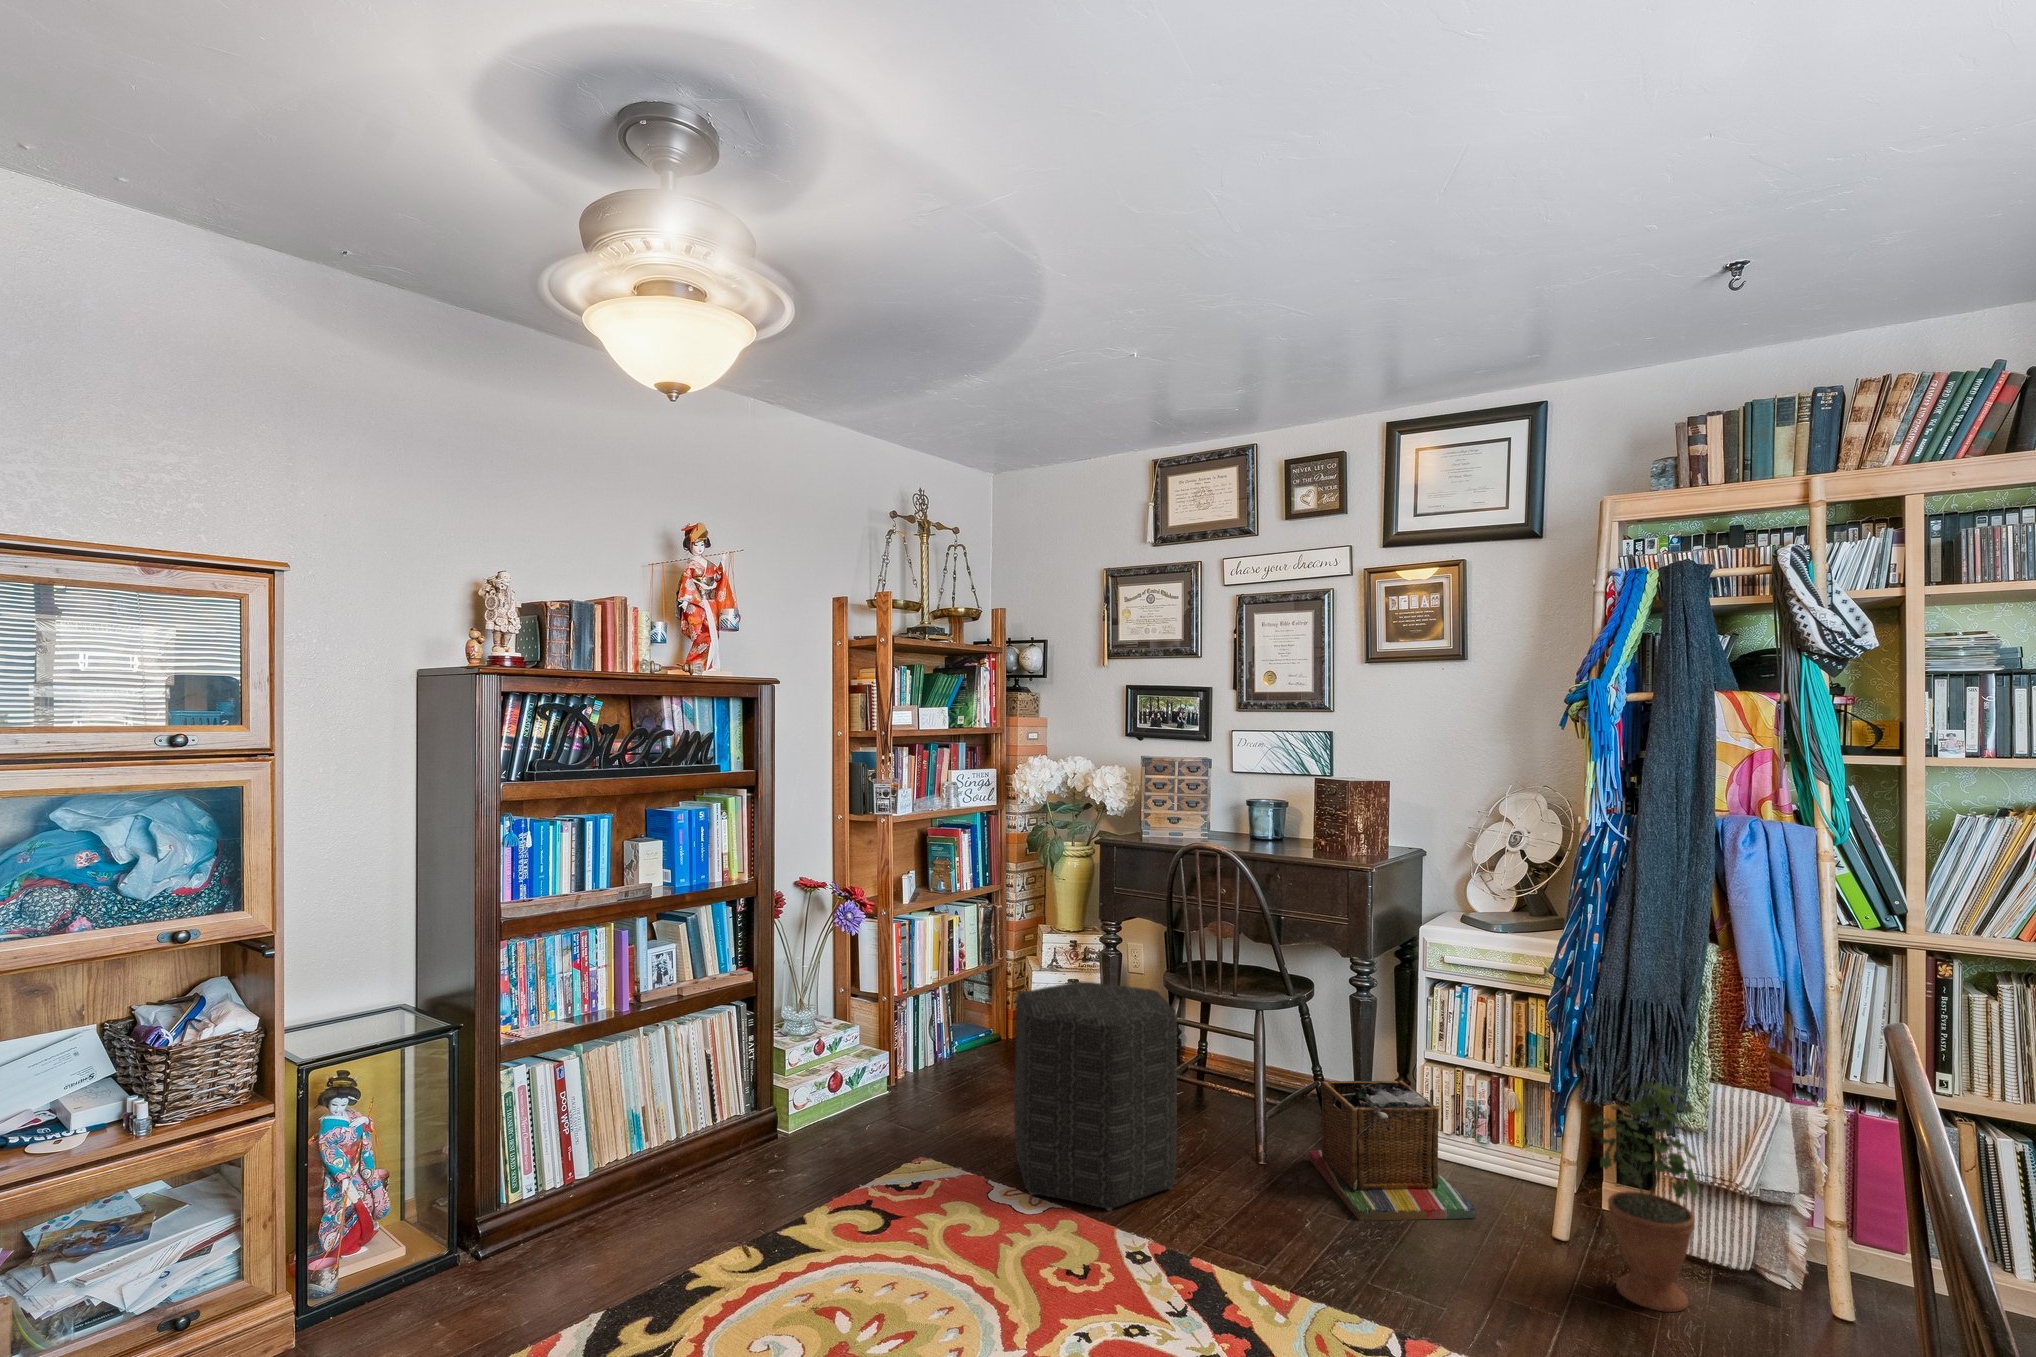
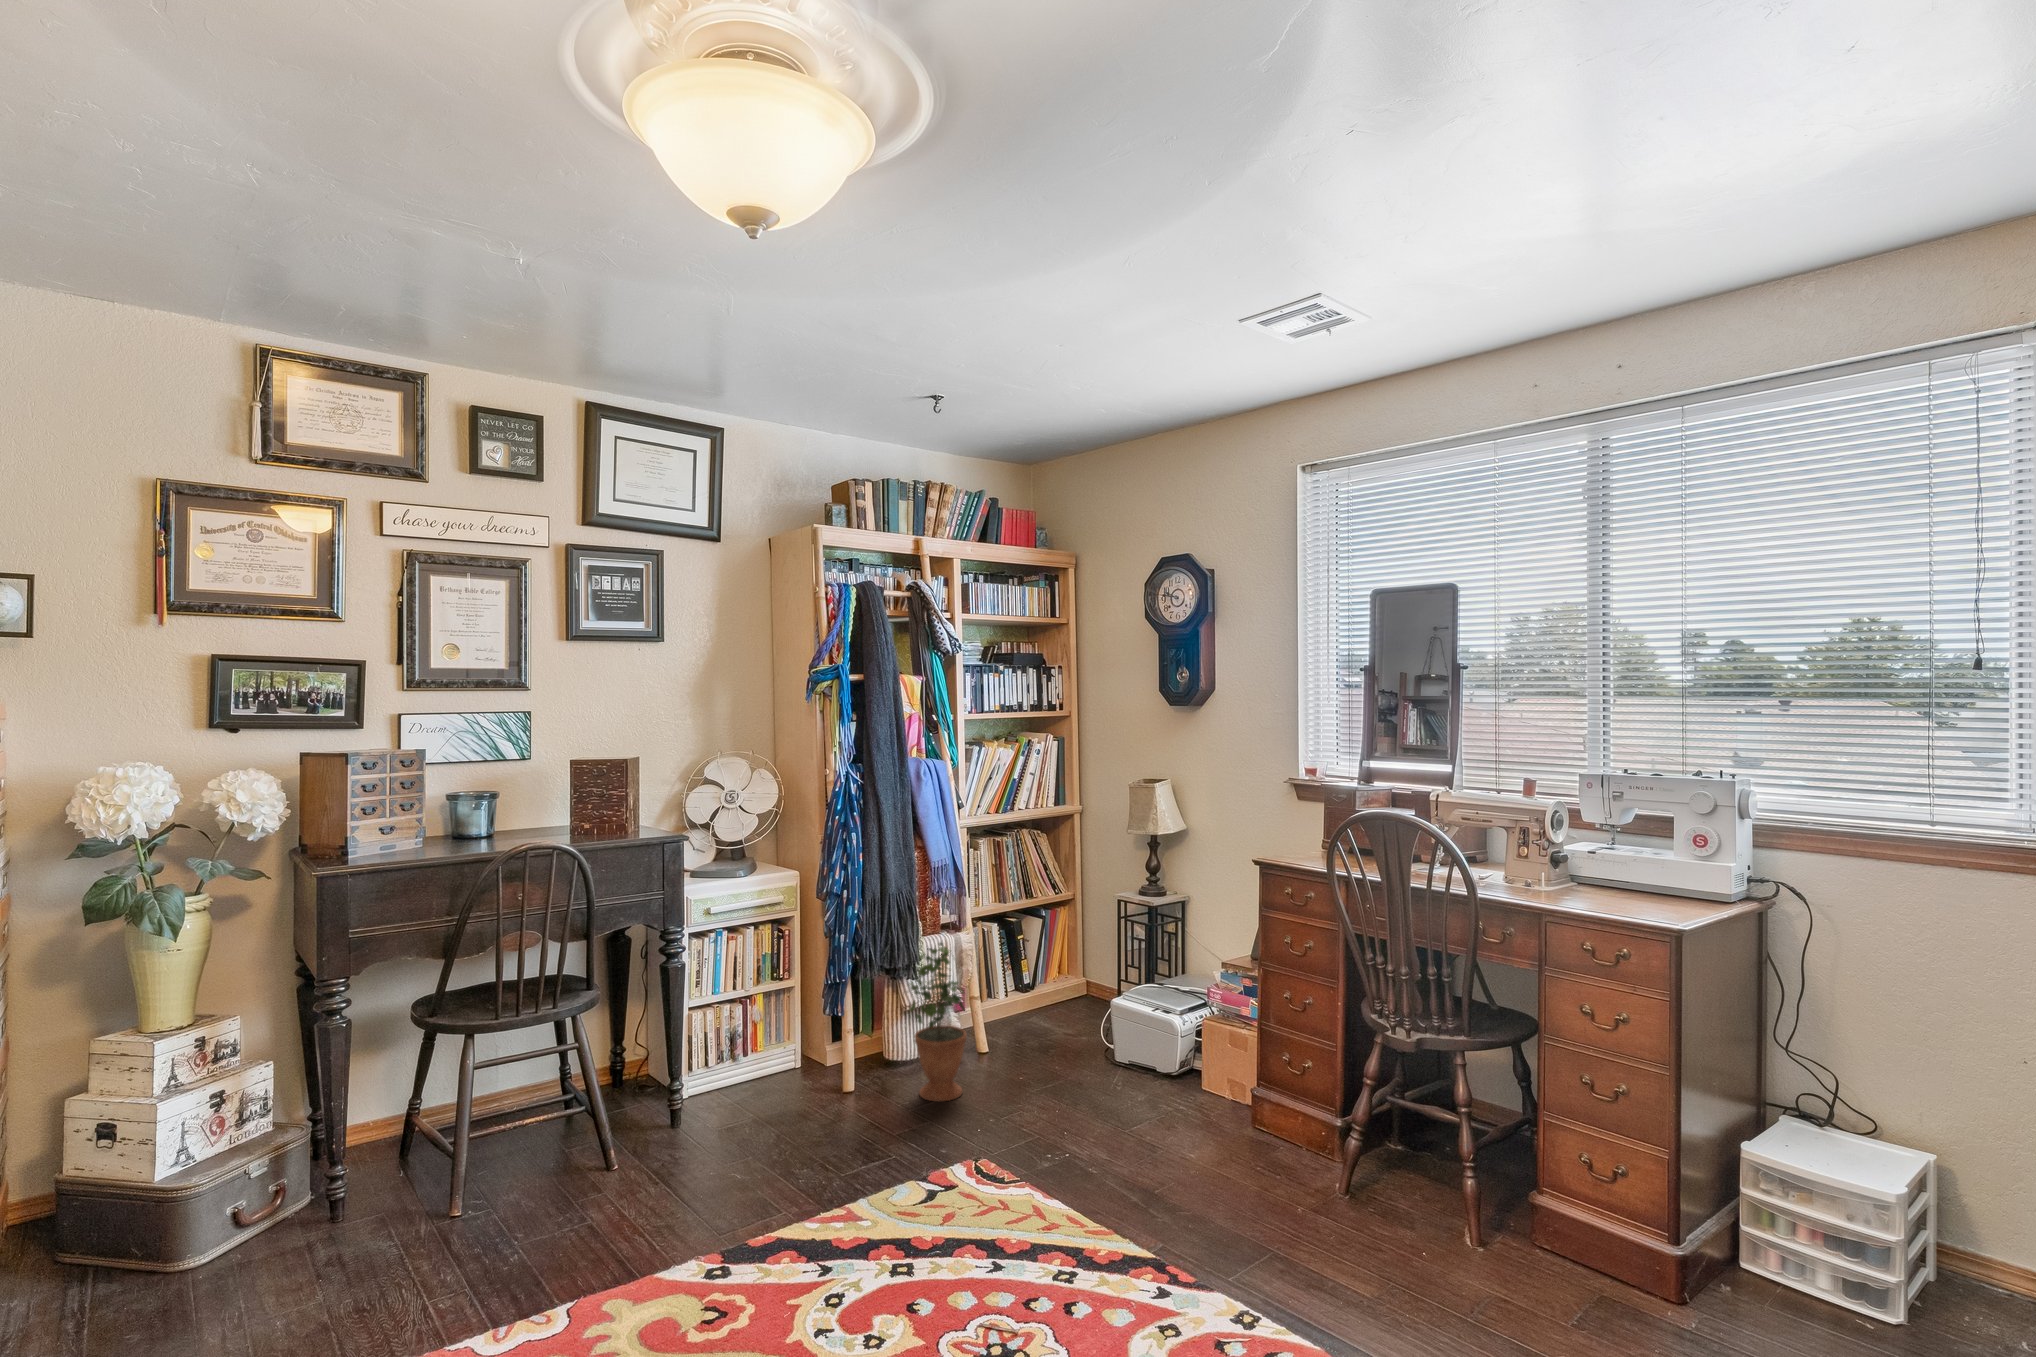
ottoman: present [1014,981,1177,1211] -> none [408,1024,617,1312]
laundry basket: present [1309,1081,1475,1221] -> none [642,1032,805,1153]

